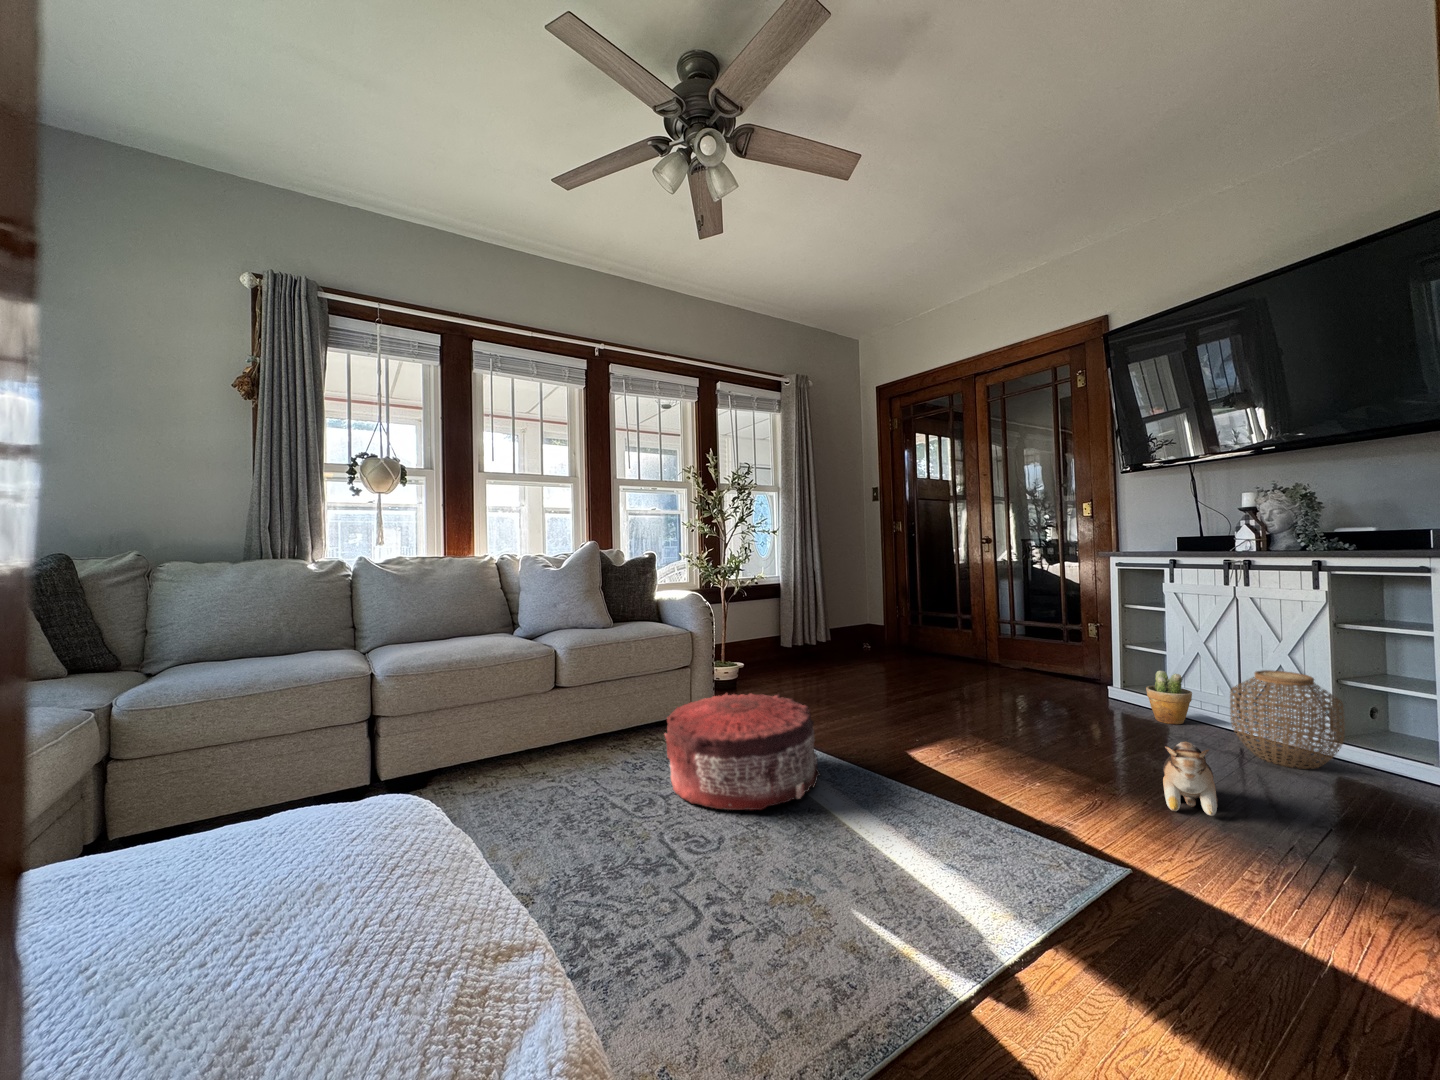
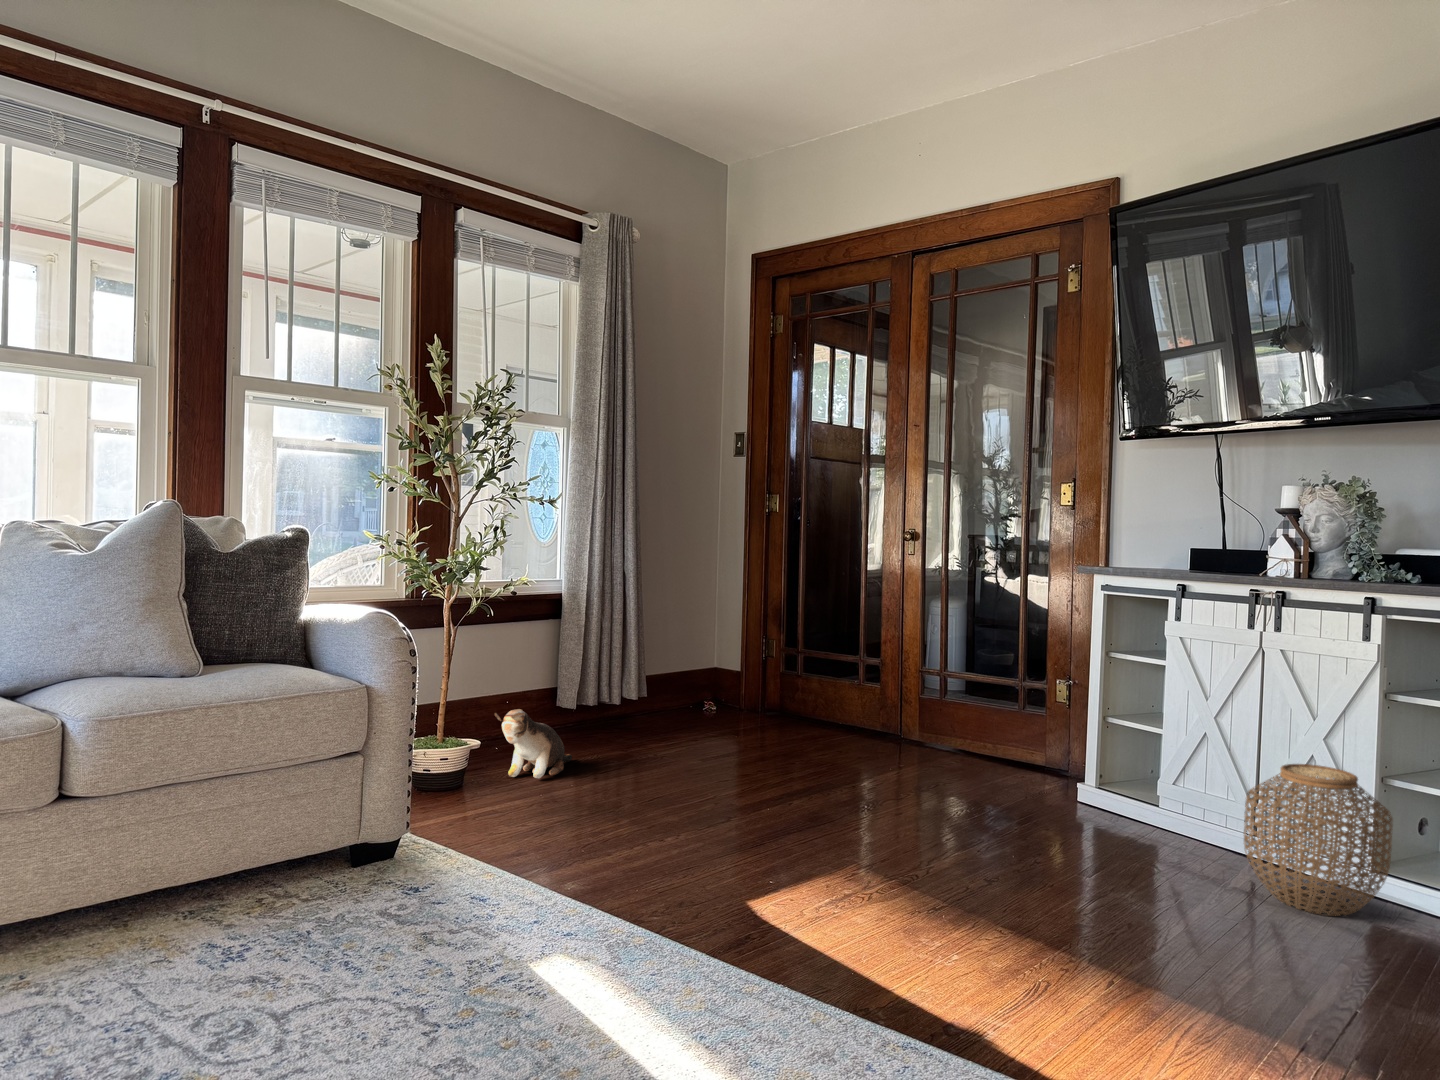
potted plant: present [1146,671,1192,724] -> none [1130,760,1194,845]
pouf: present [665,693,821,810] -> none [288,803,593,1037]
plush toy: present [1163,742,1218,816] -> present [495,709,572,778]

